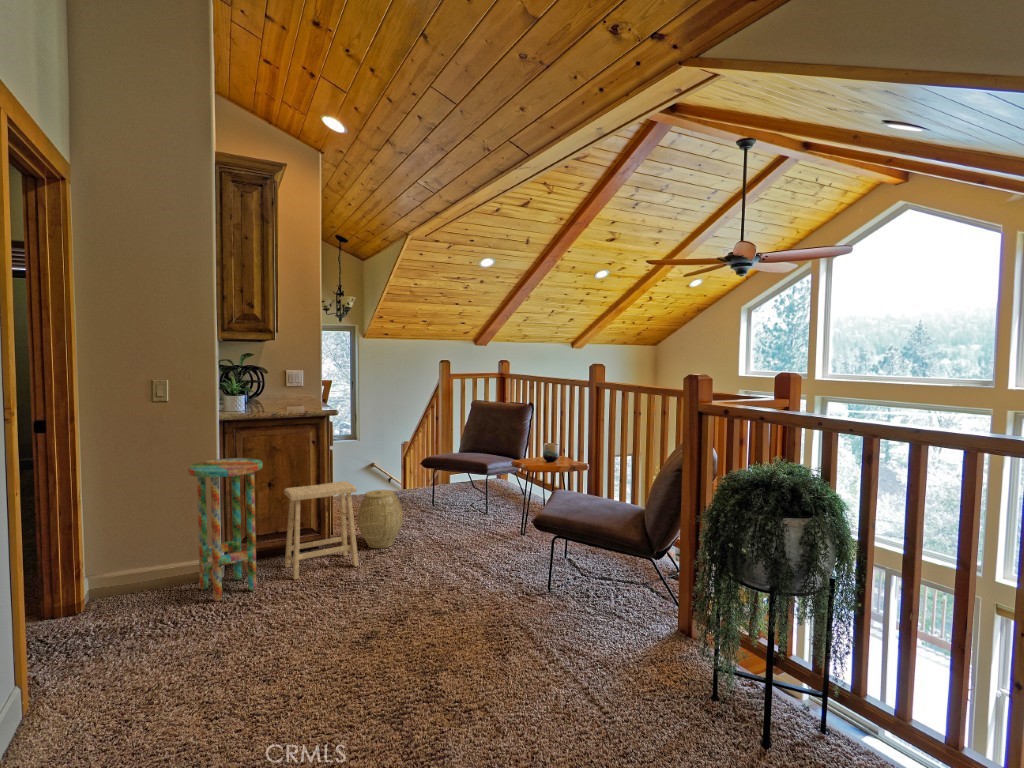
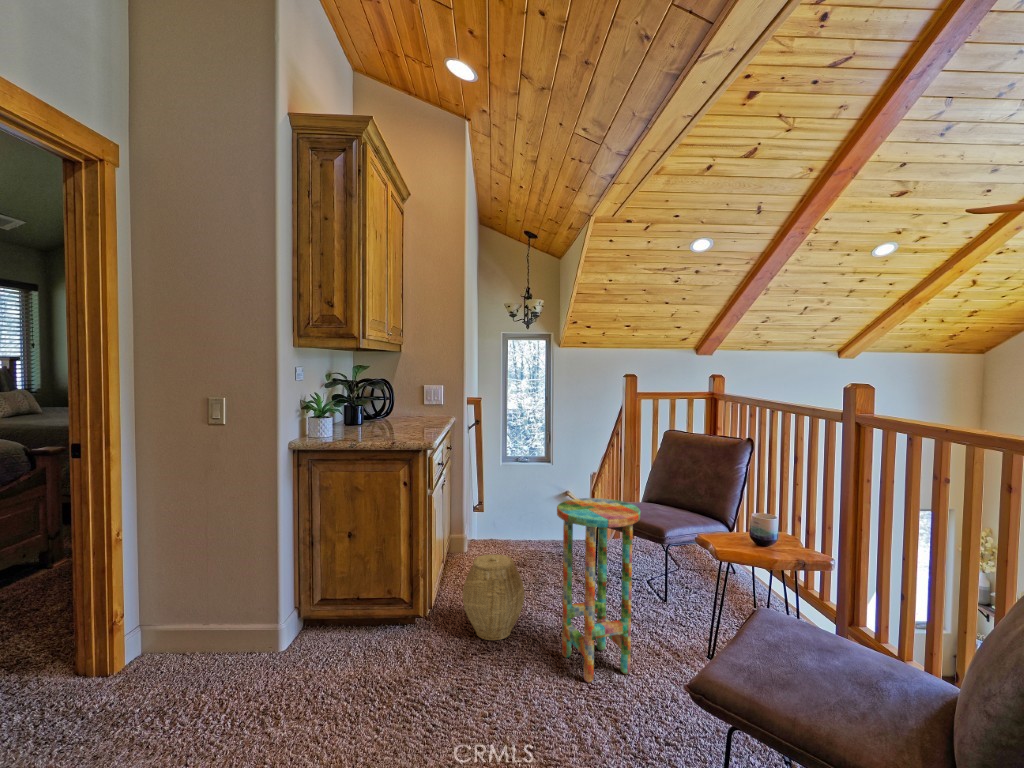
side table: present [188,458,262,601] -> present [557,498,640,683]
footstool: present [284,481,359,580] -> none [351,542,442,676]

